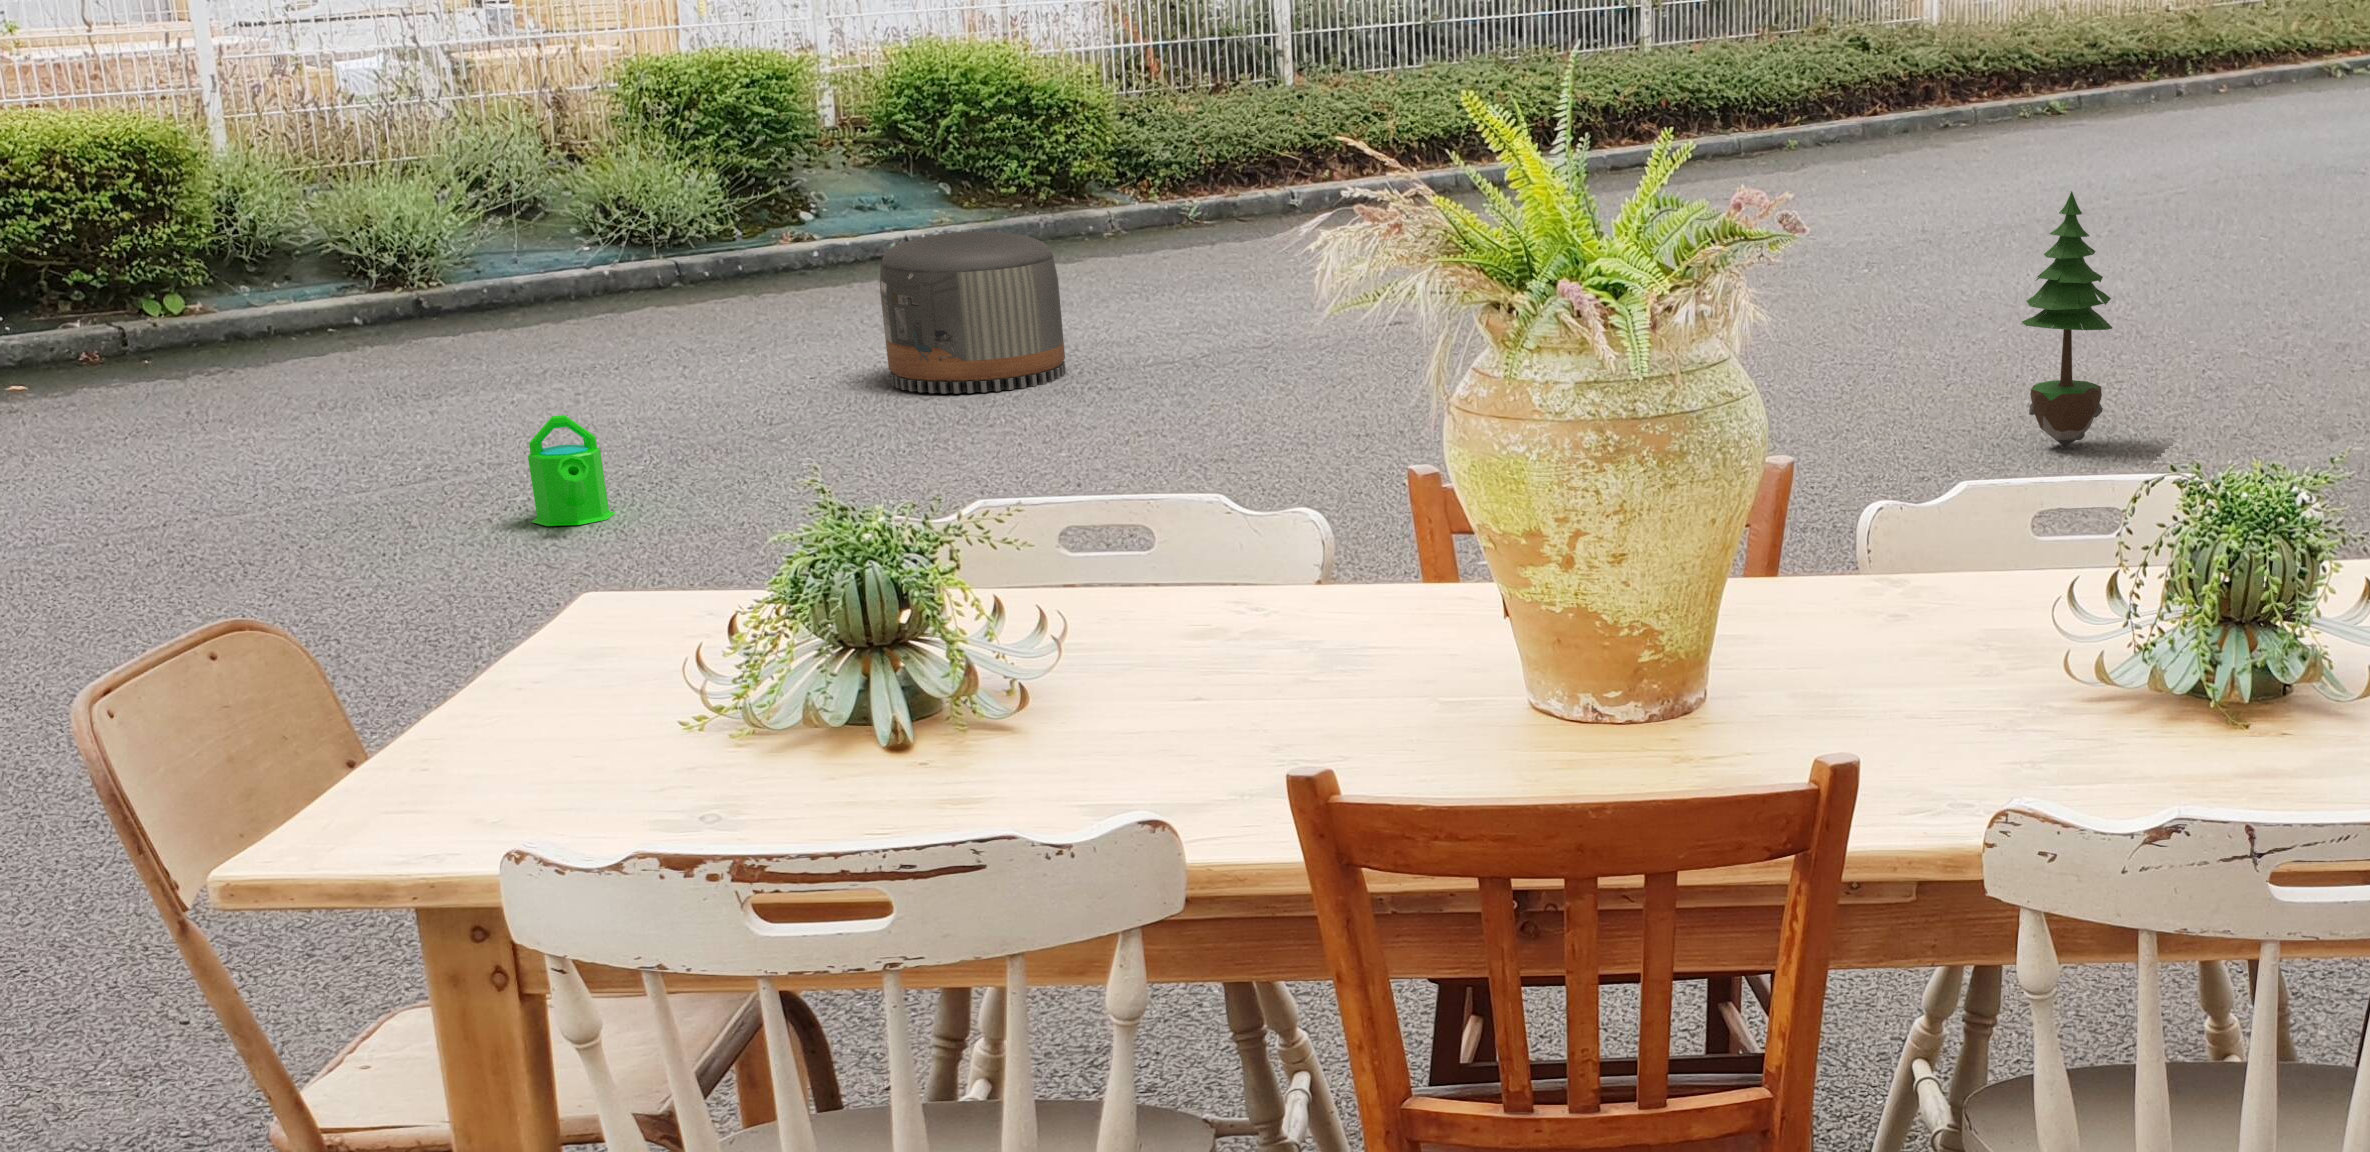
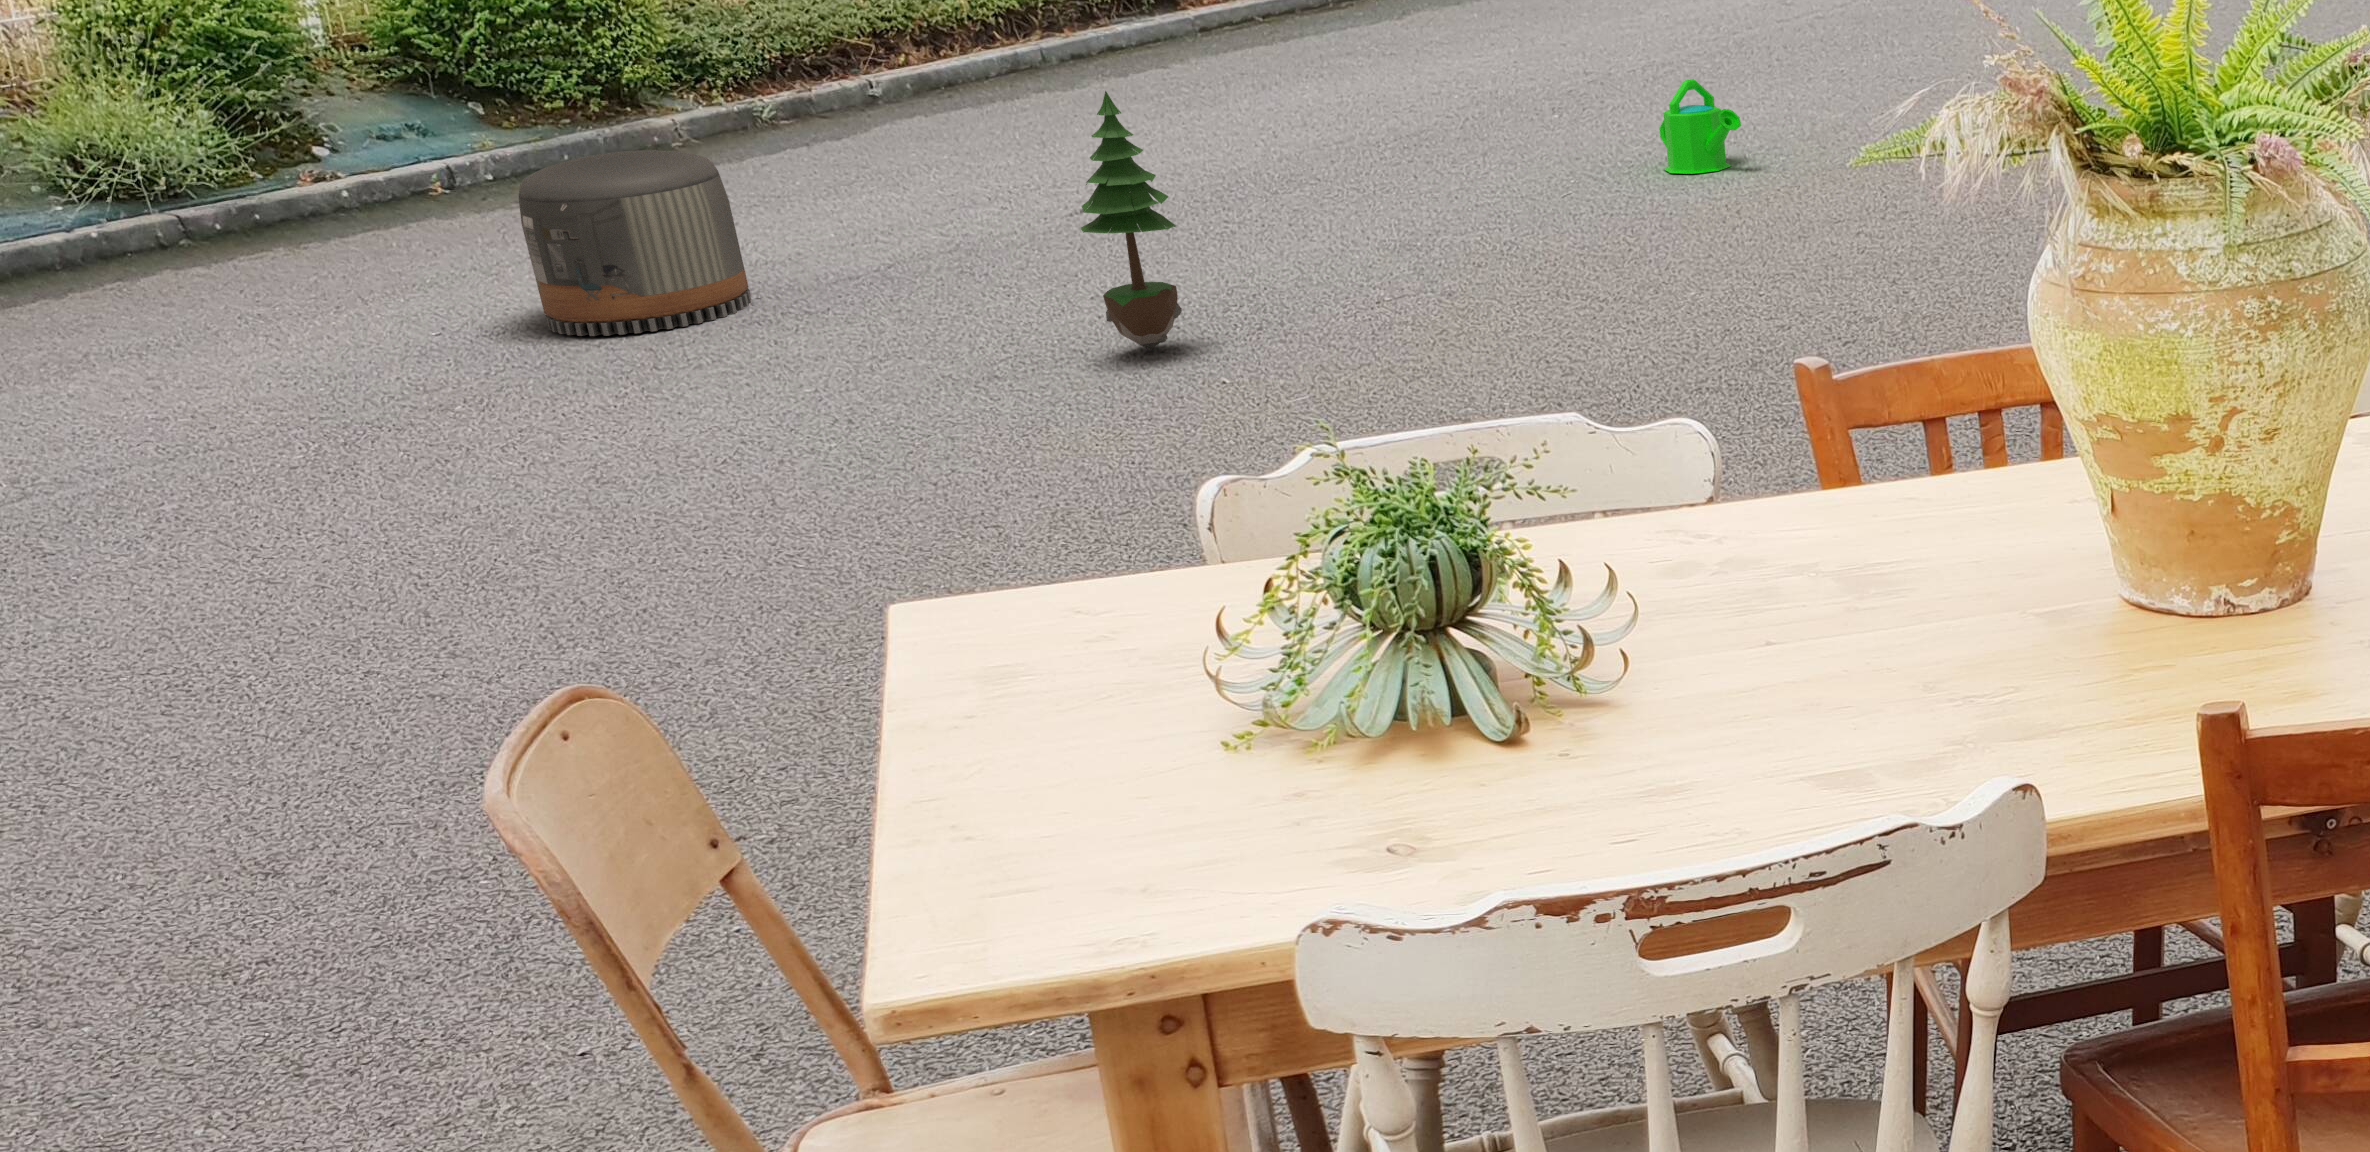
potted tree: present [2022,191,2112,447] -> present [1081,91,1182,351]
watering can: present [528,415,615,526] -> present [1659,79,1741,174]

